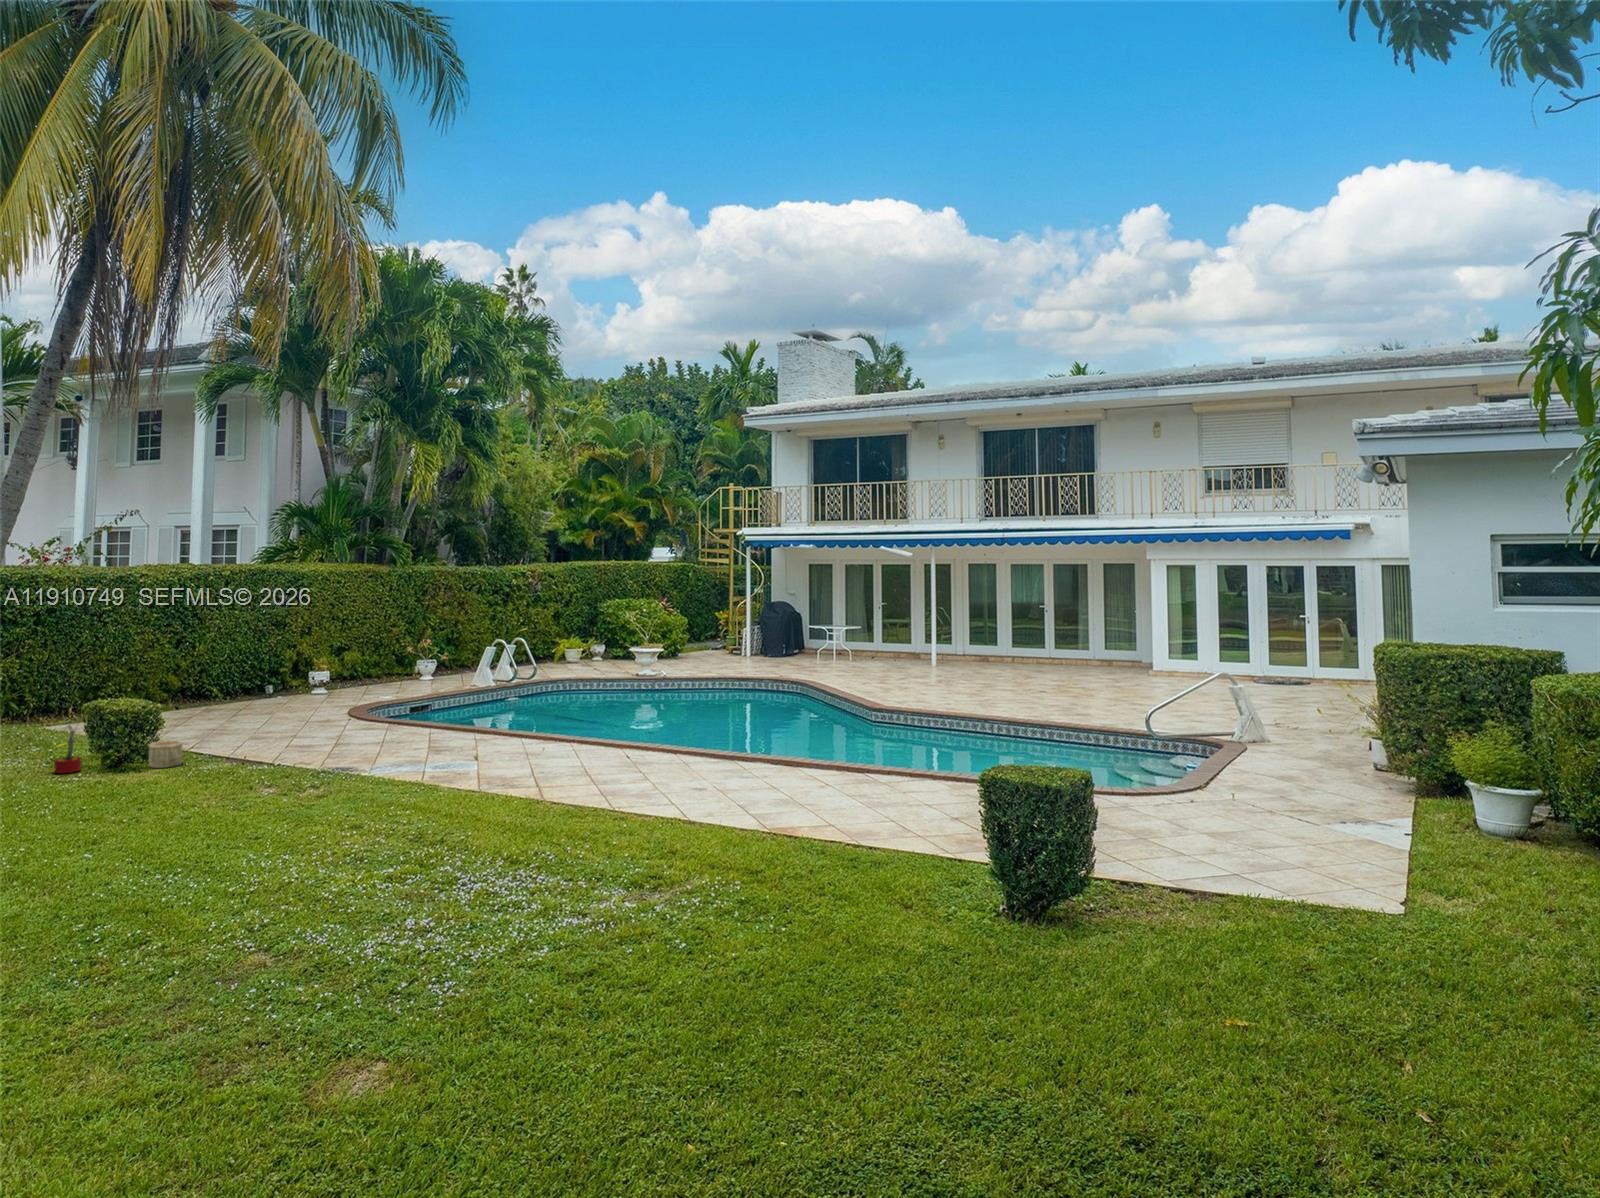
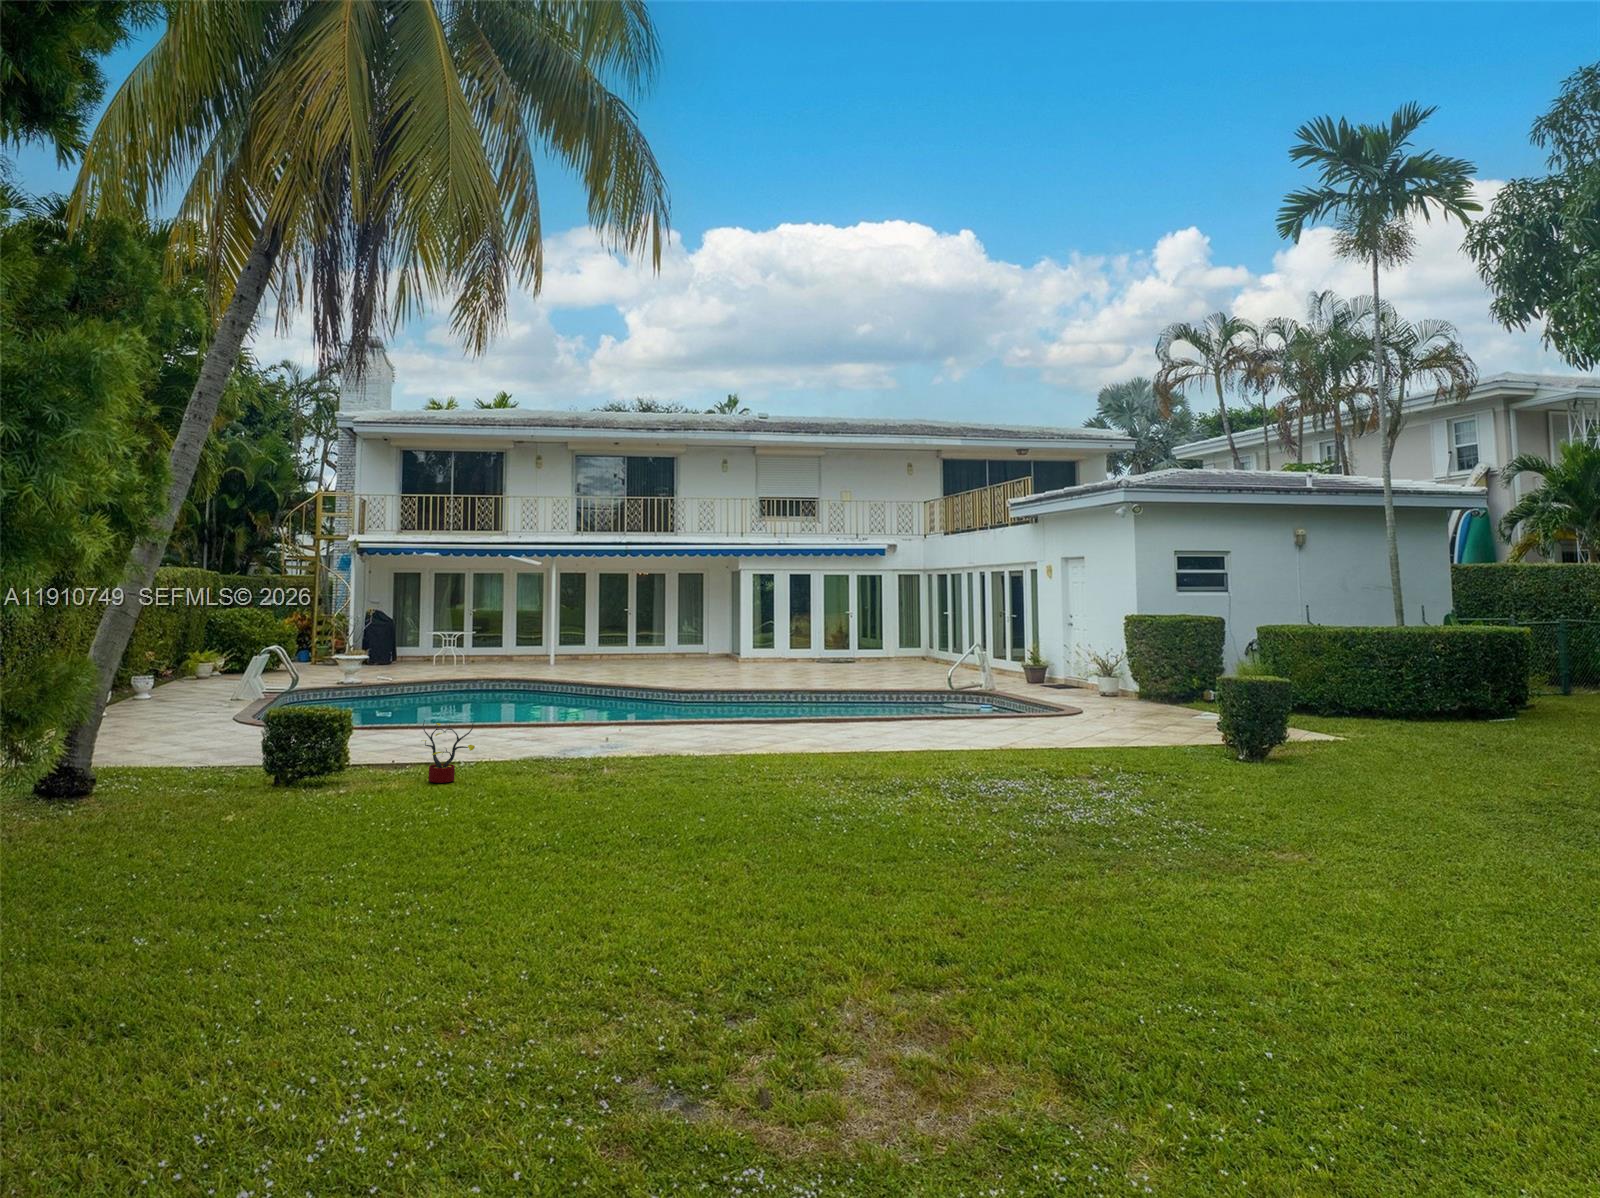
wooden bucket: present [148,740,183,768] -> none [481,740,515,769]

